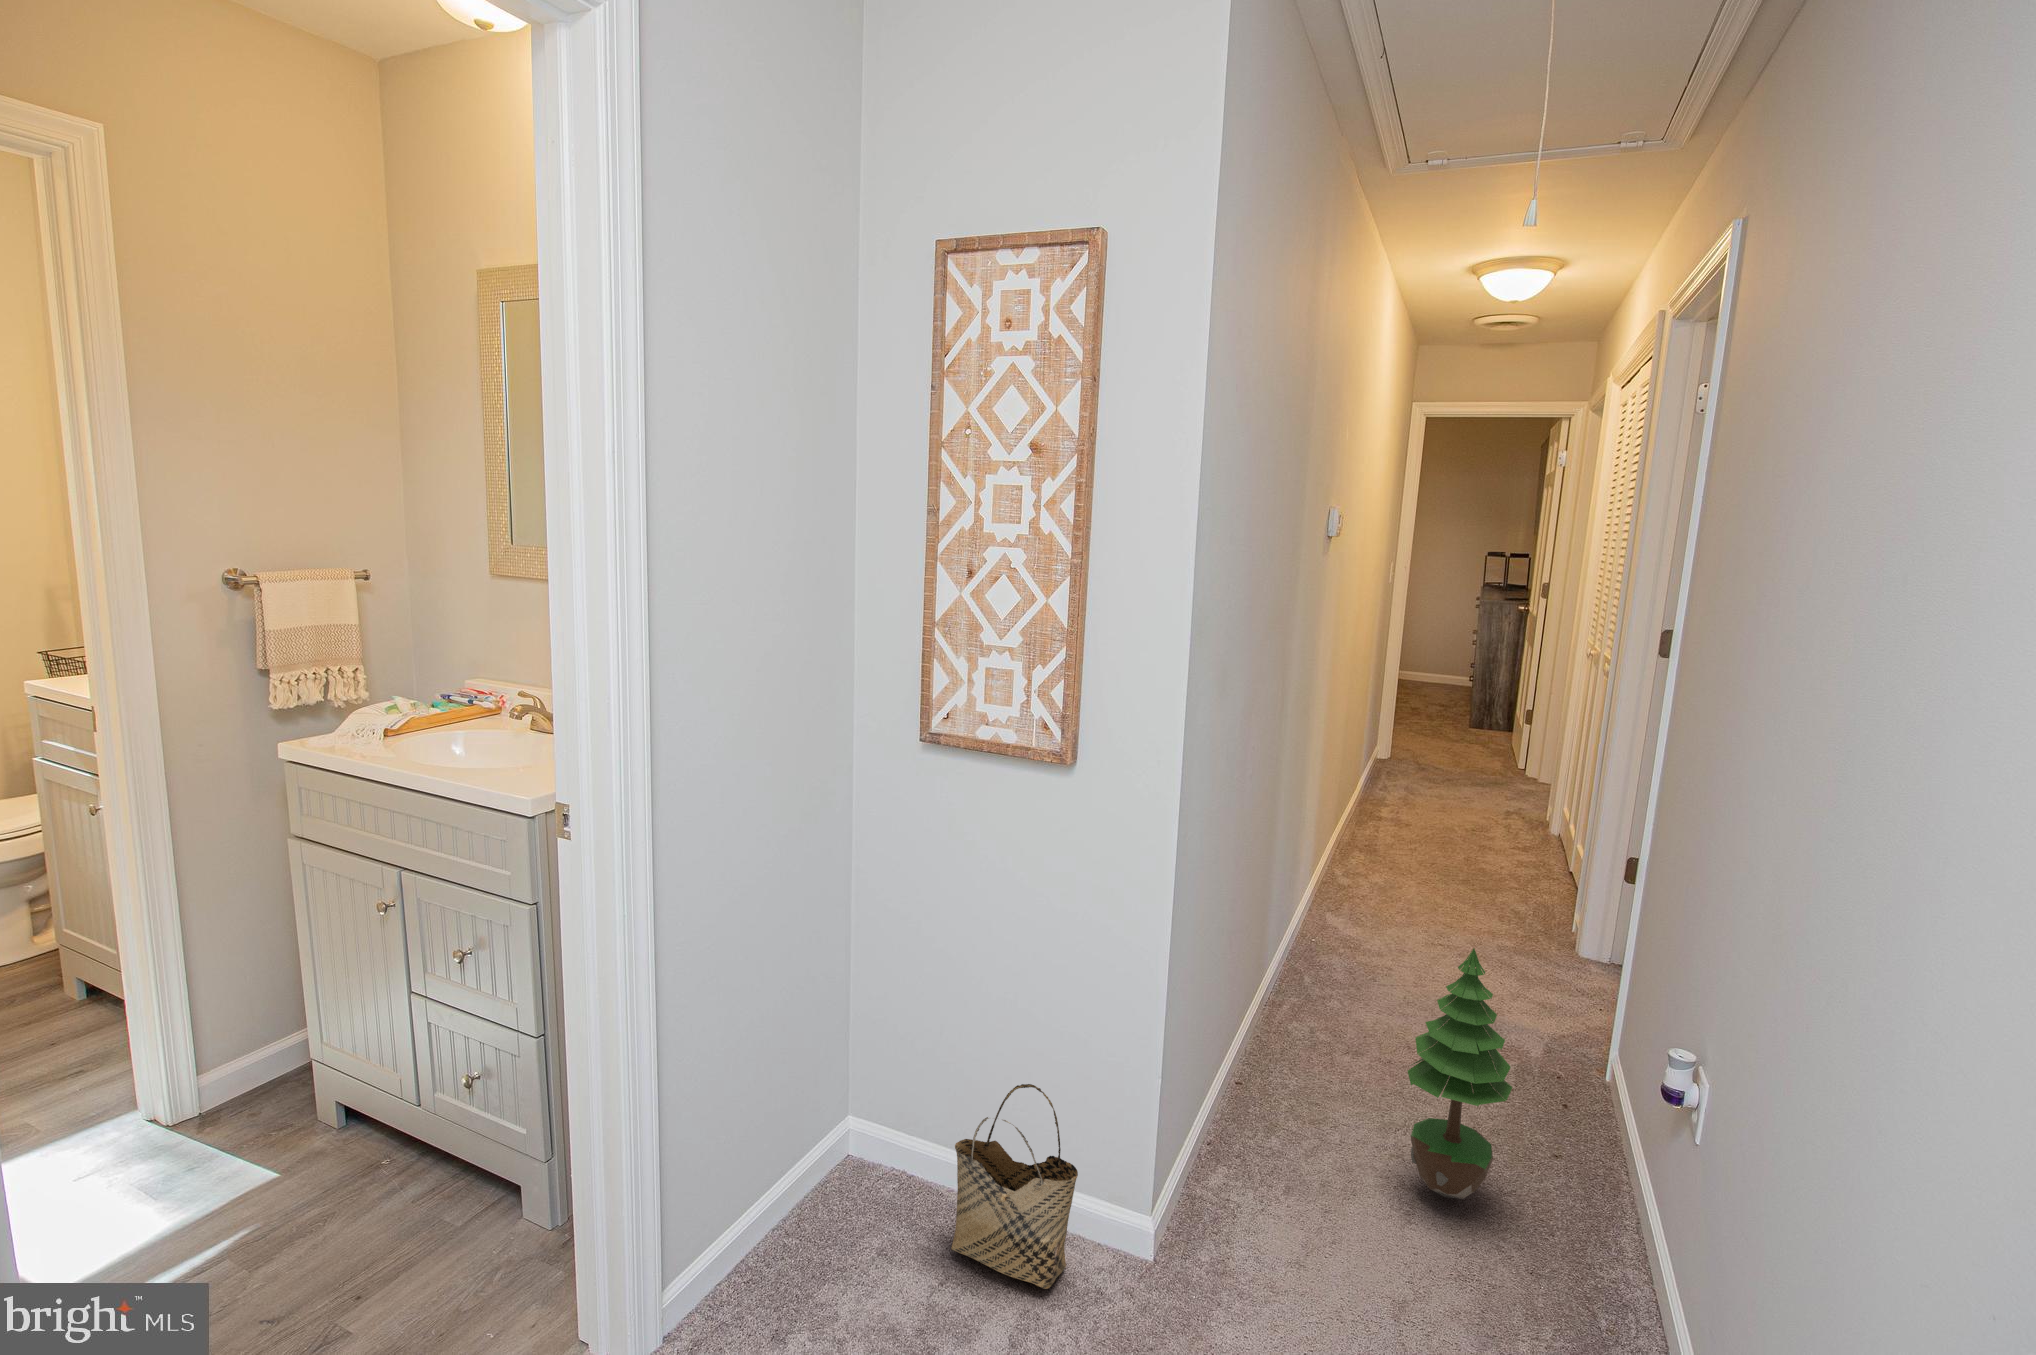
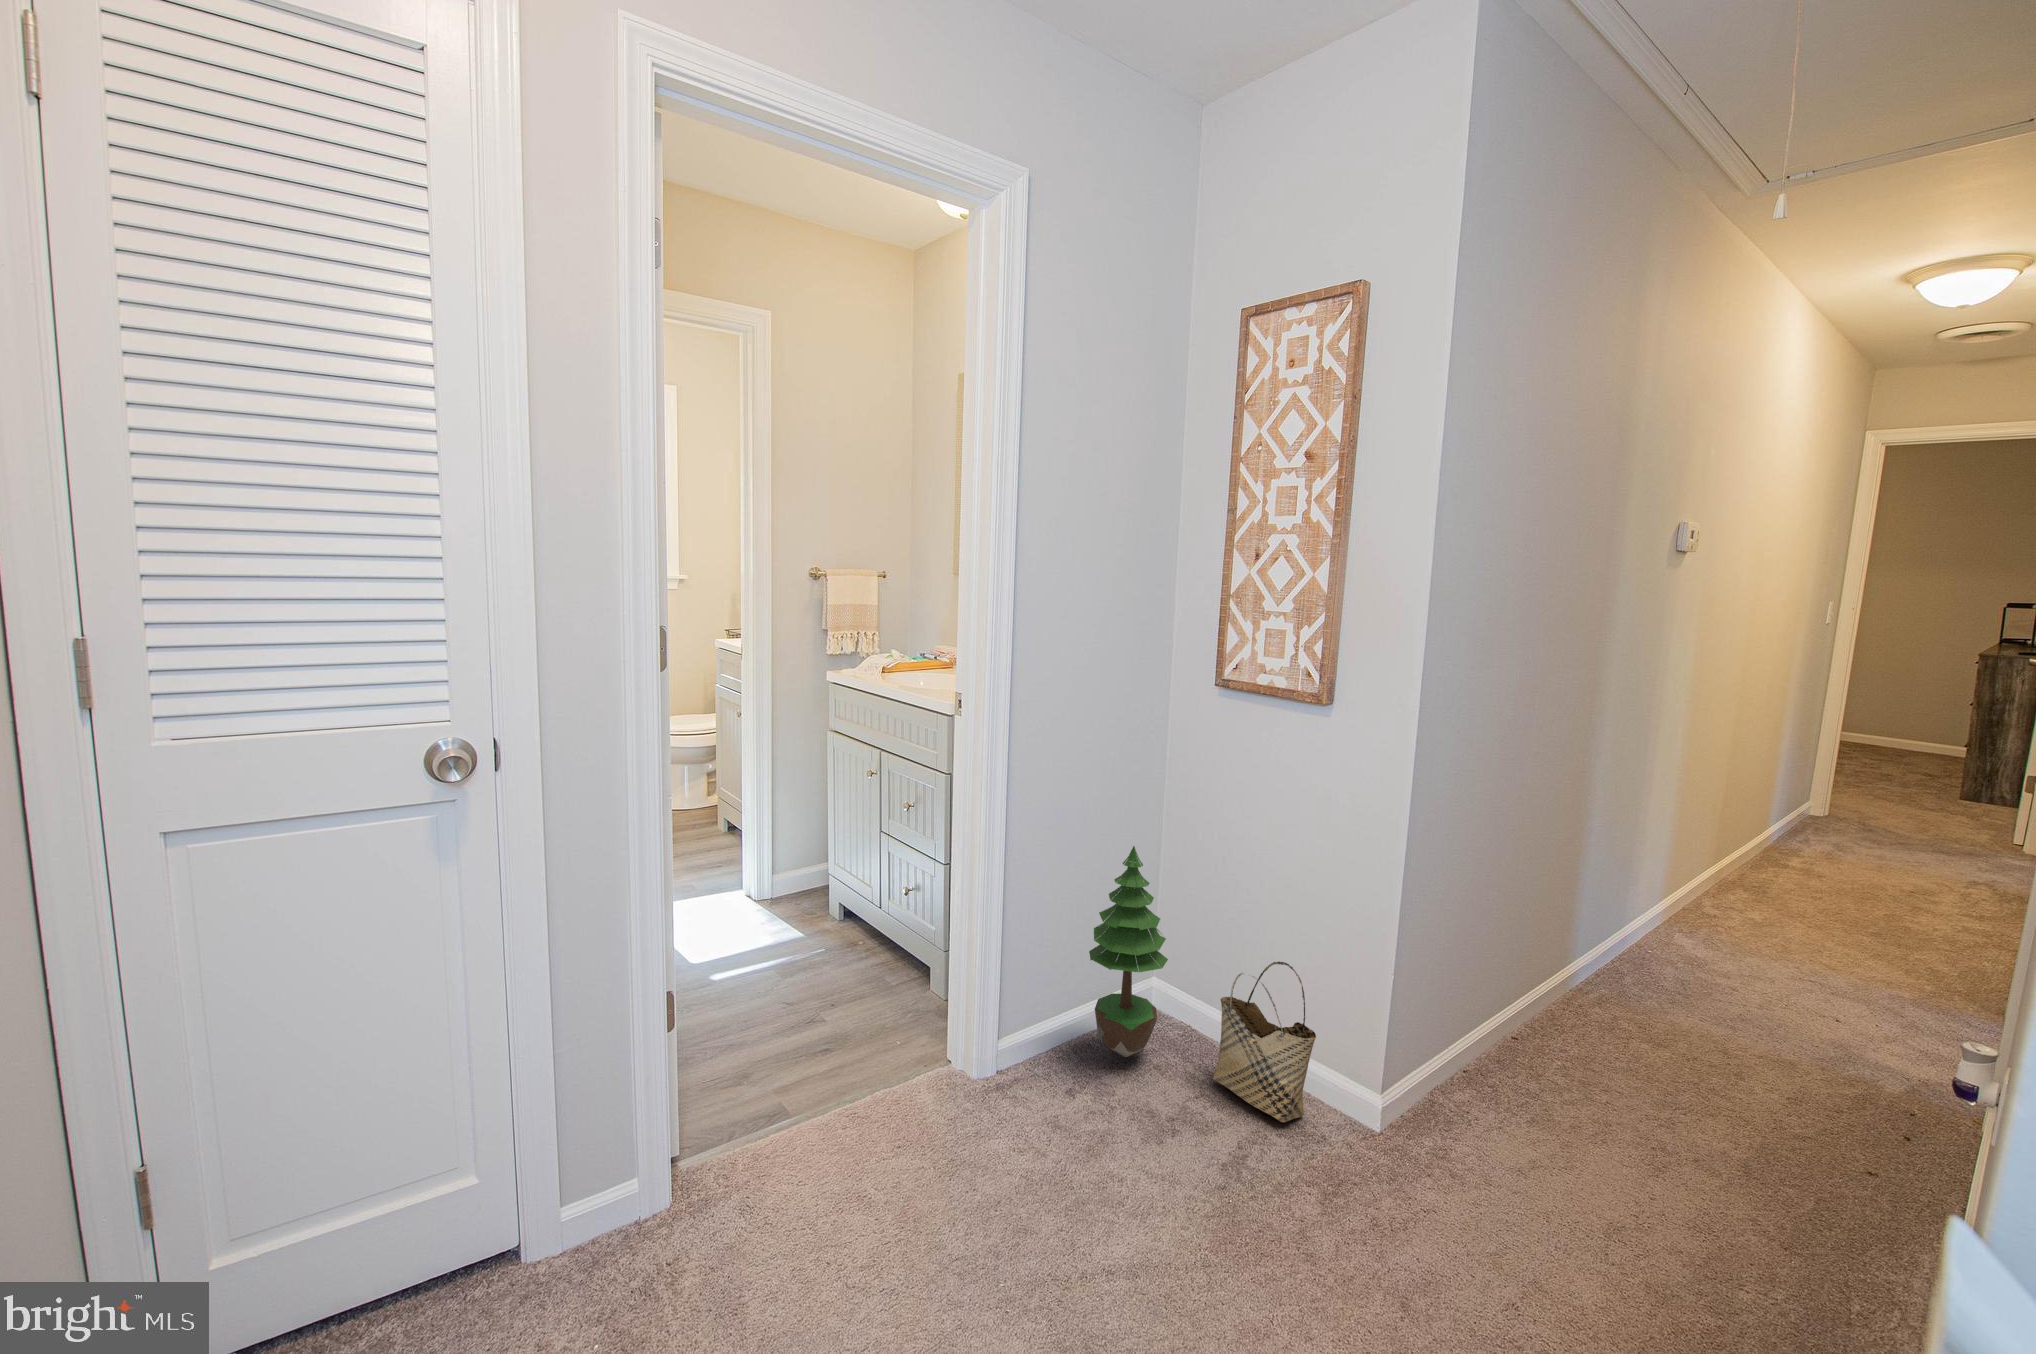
potted tree: present [1408,948,1512,1199] -> present [1089,846,1168,1057]

